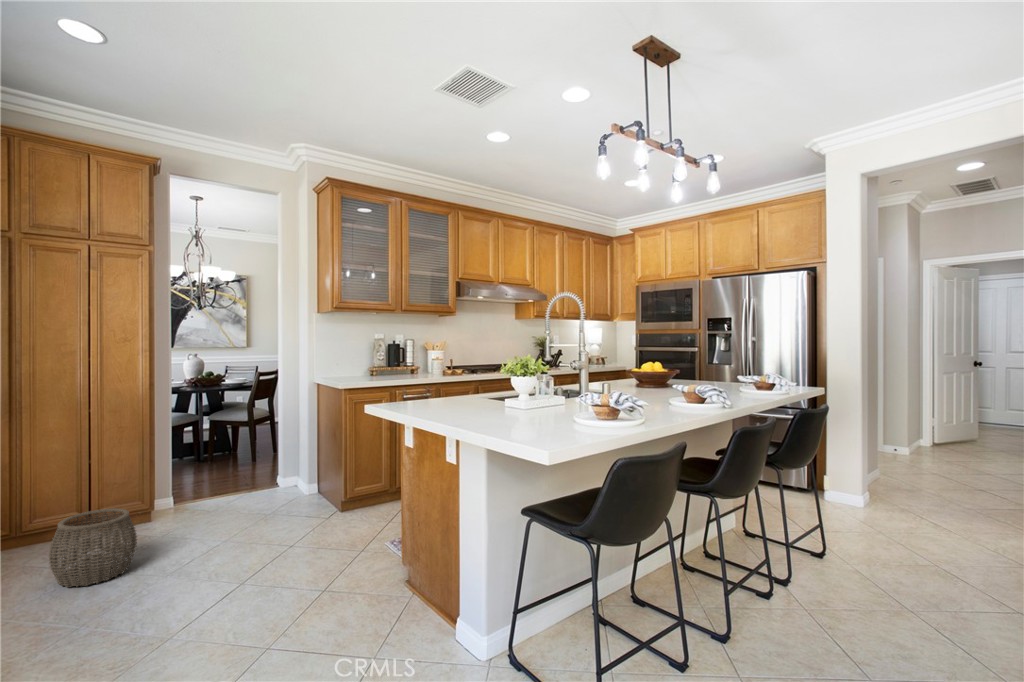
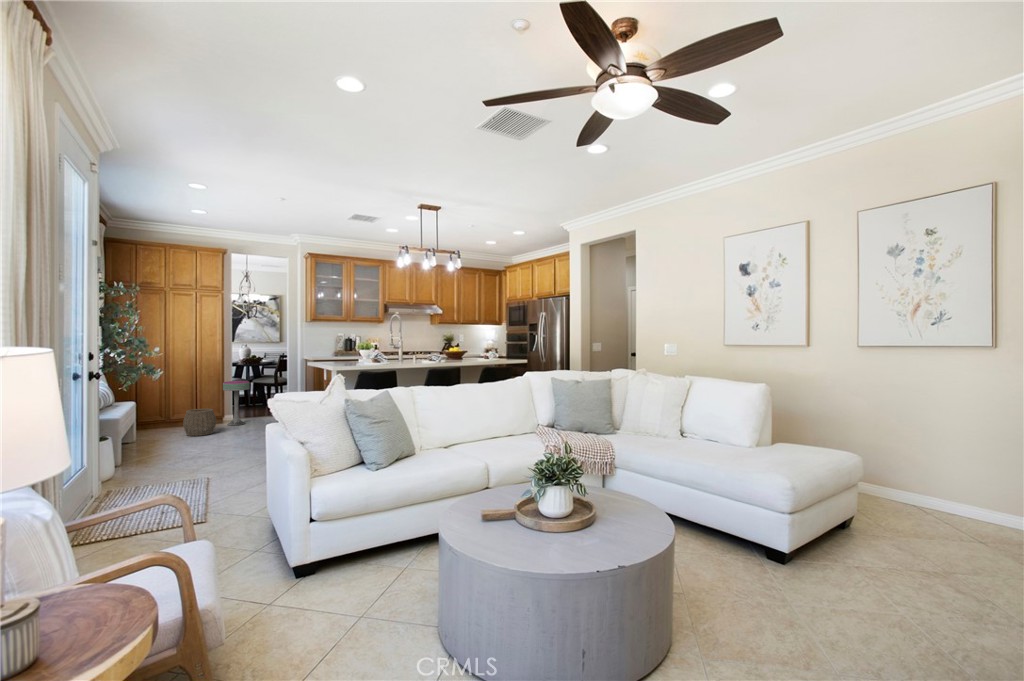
bar stool: none [153,432,212,531] -> present [223,381,250,425]

